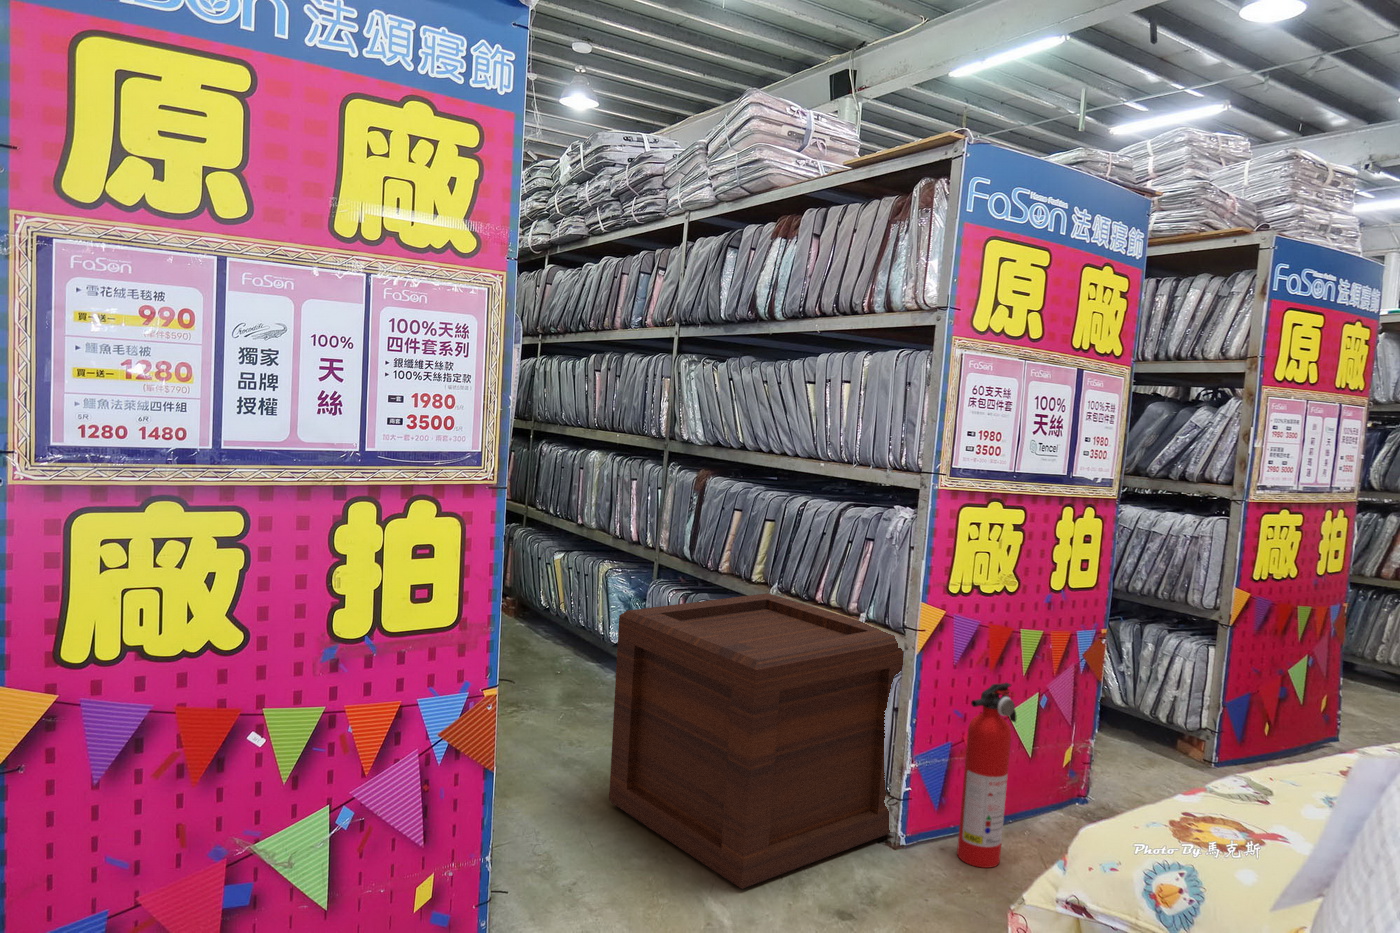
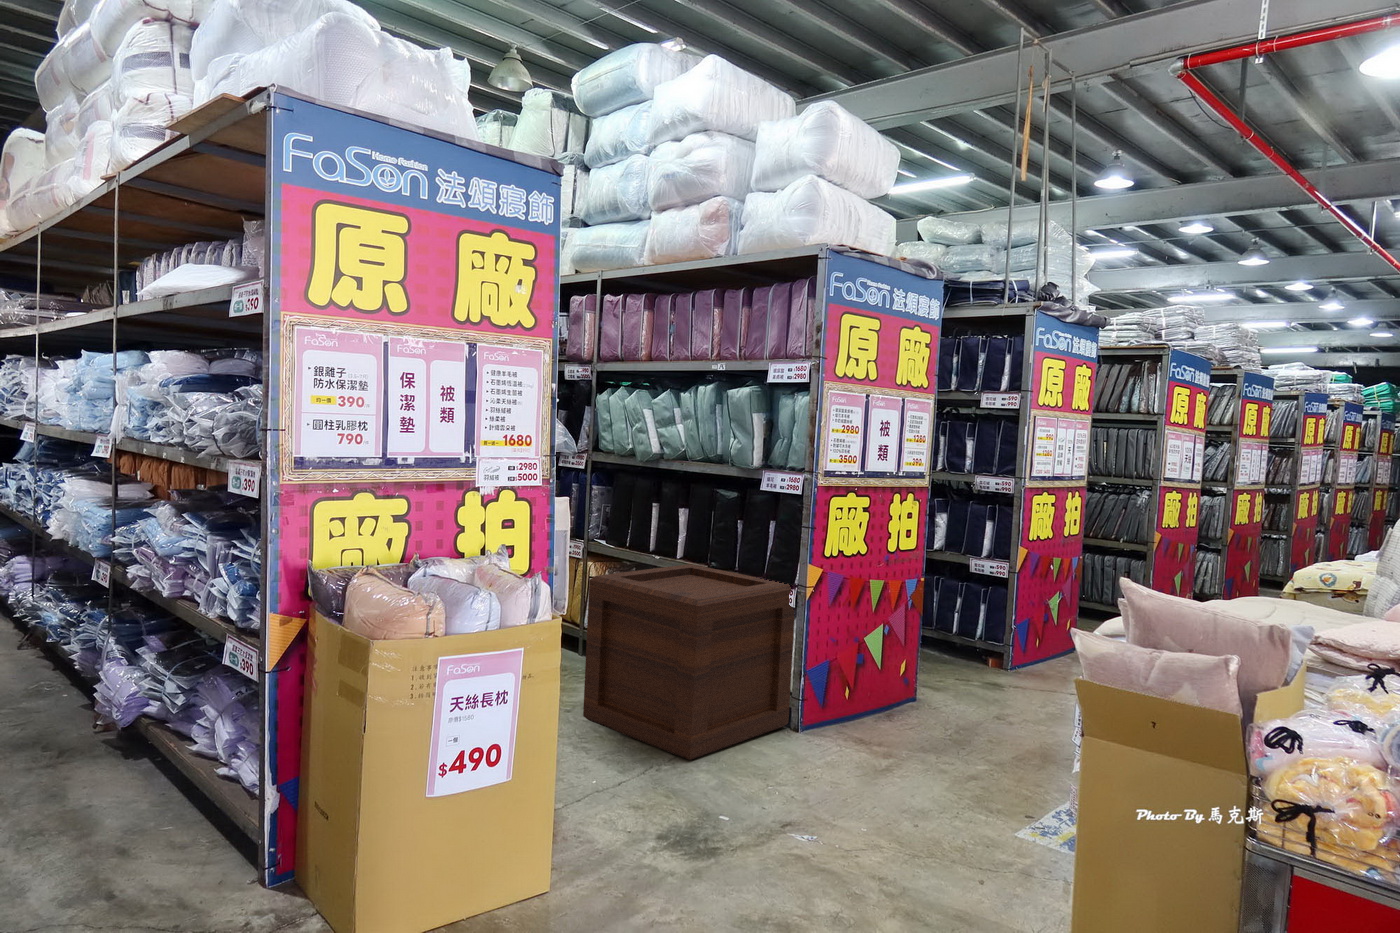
fire extinguisher: present [957,683,1016,868] -> none [831,614,868,741]

